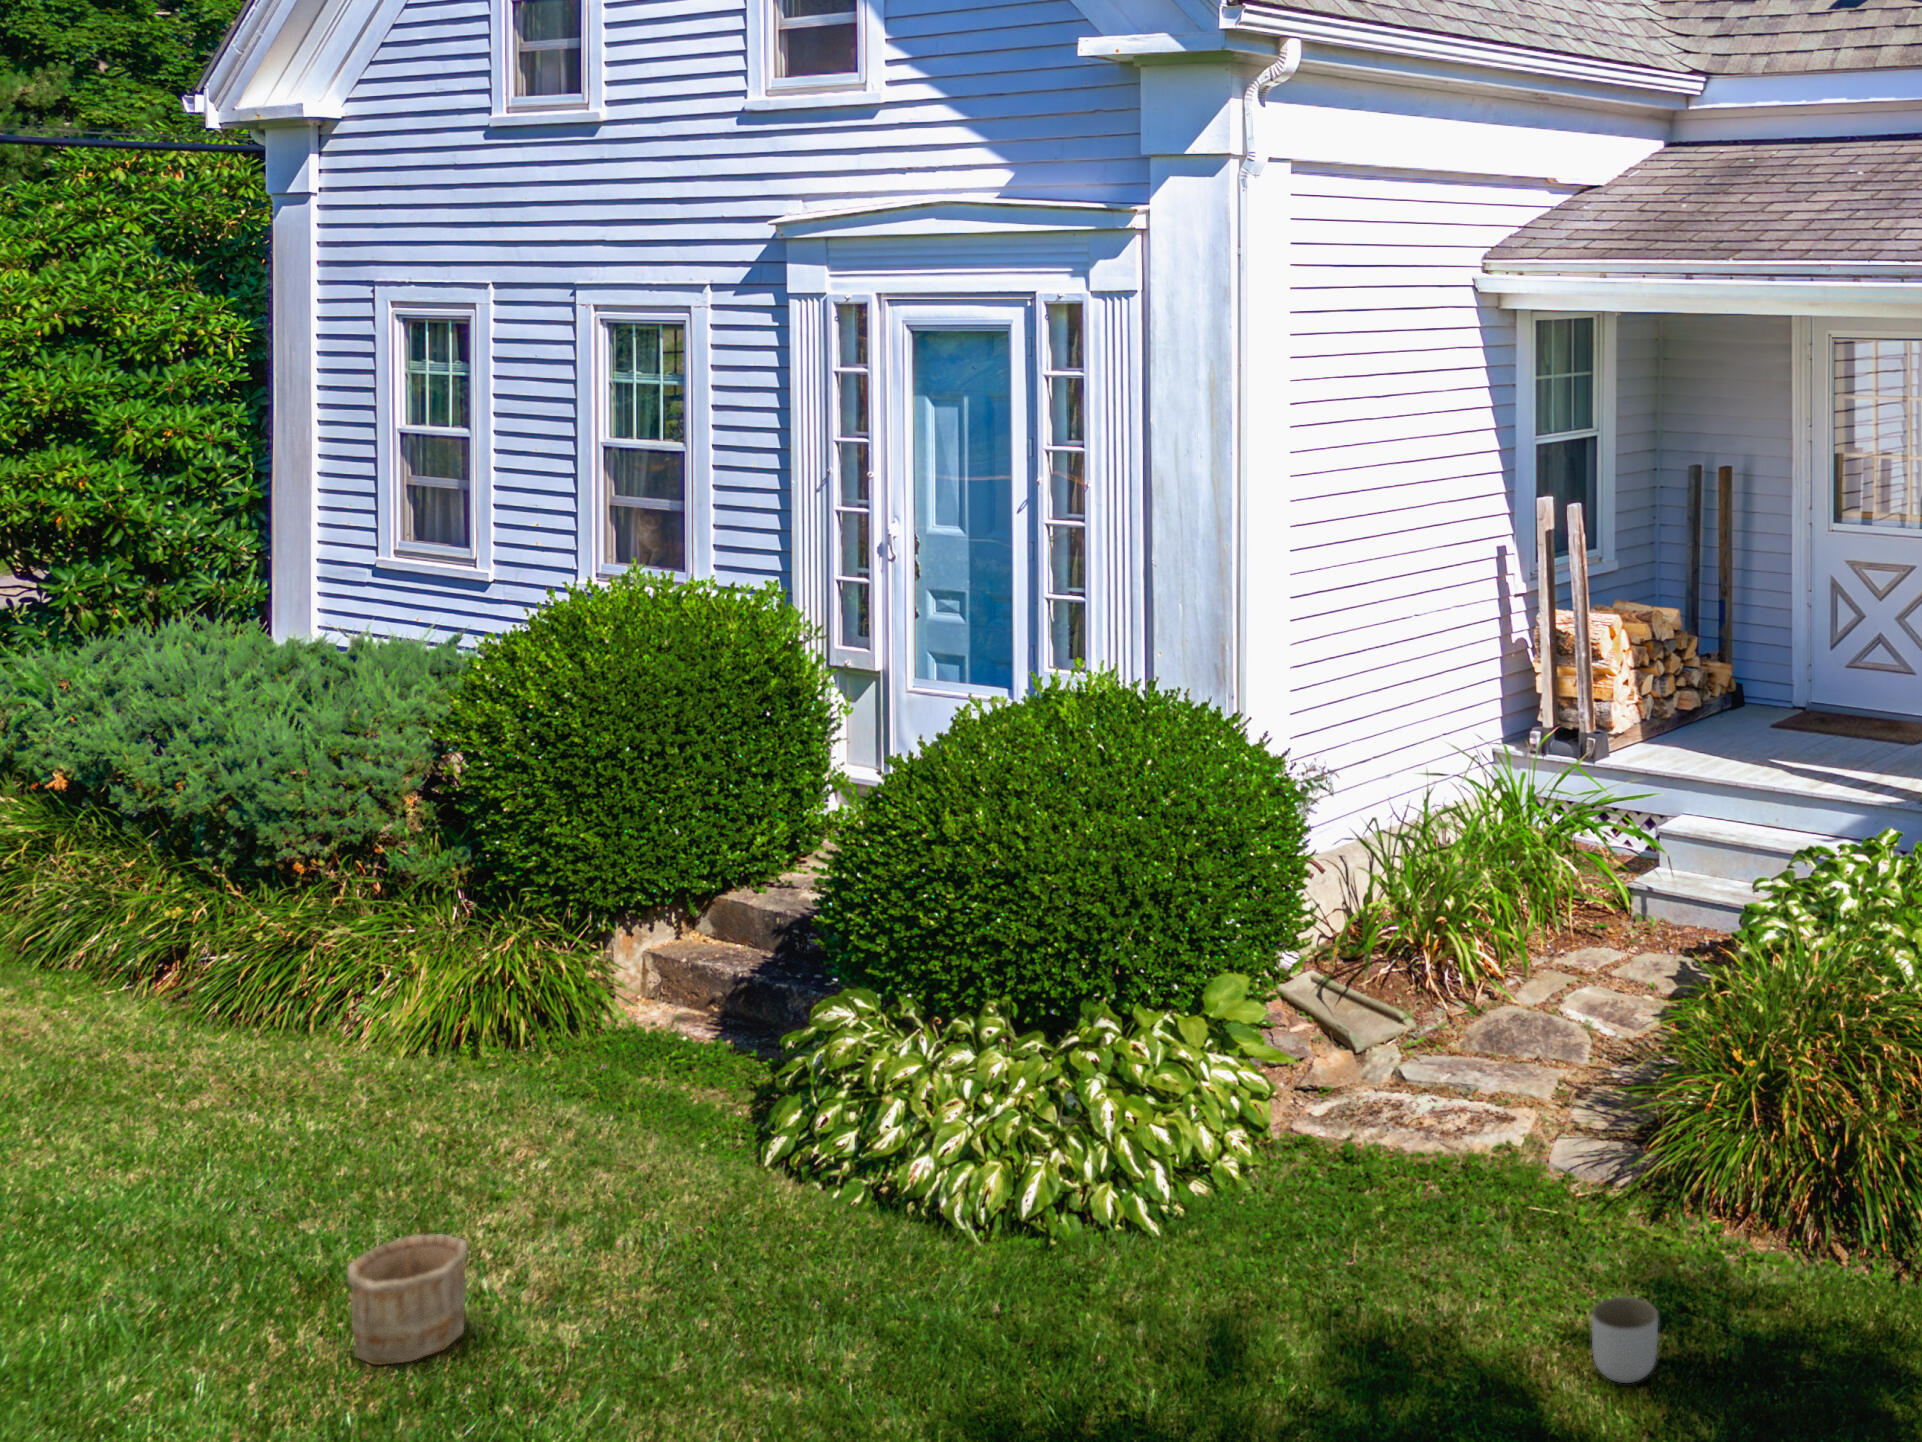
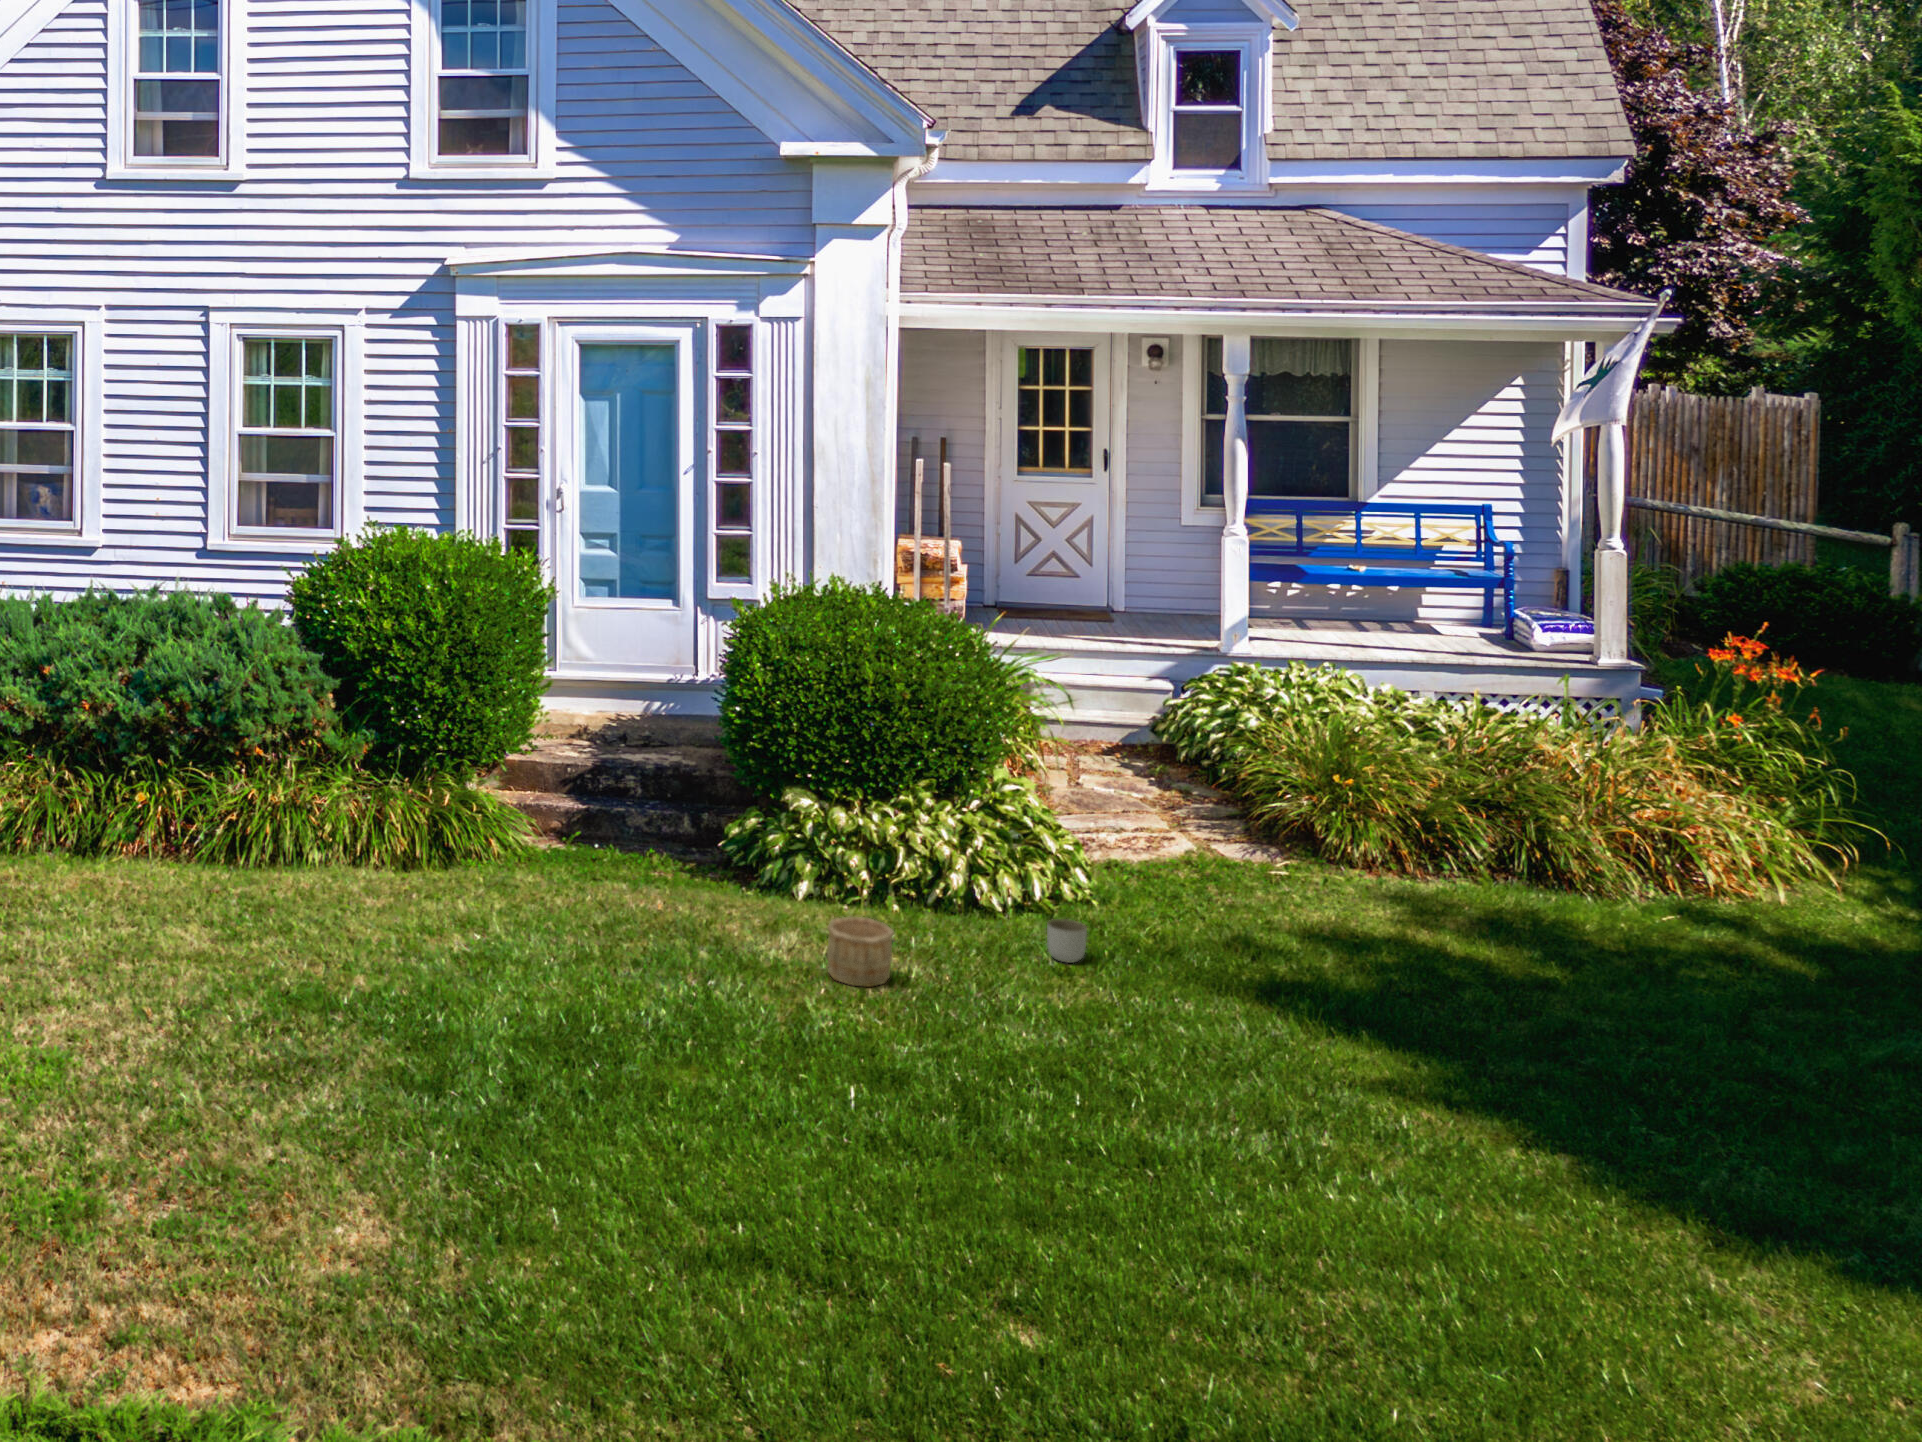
planter: present [1591,1297,1658,1383] -> present [1047,919,1087,963]

